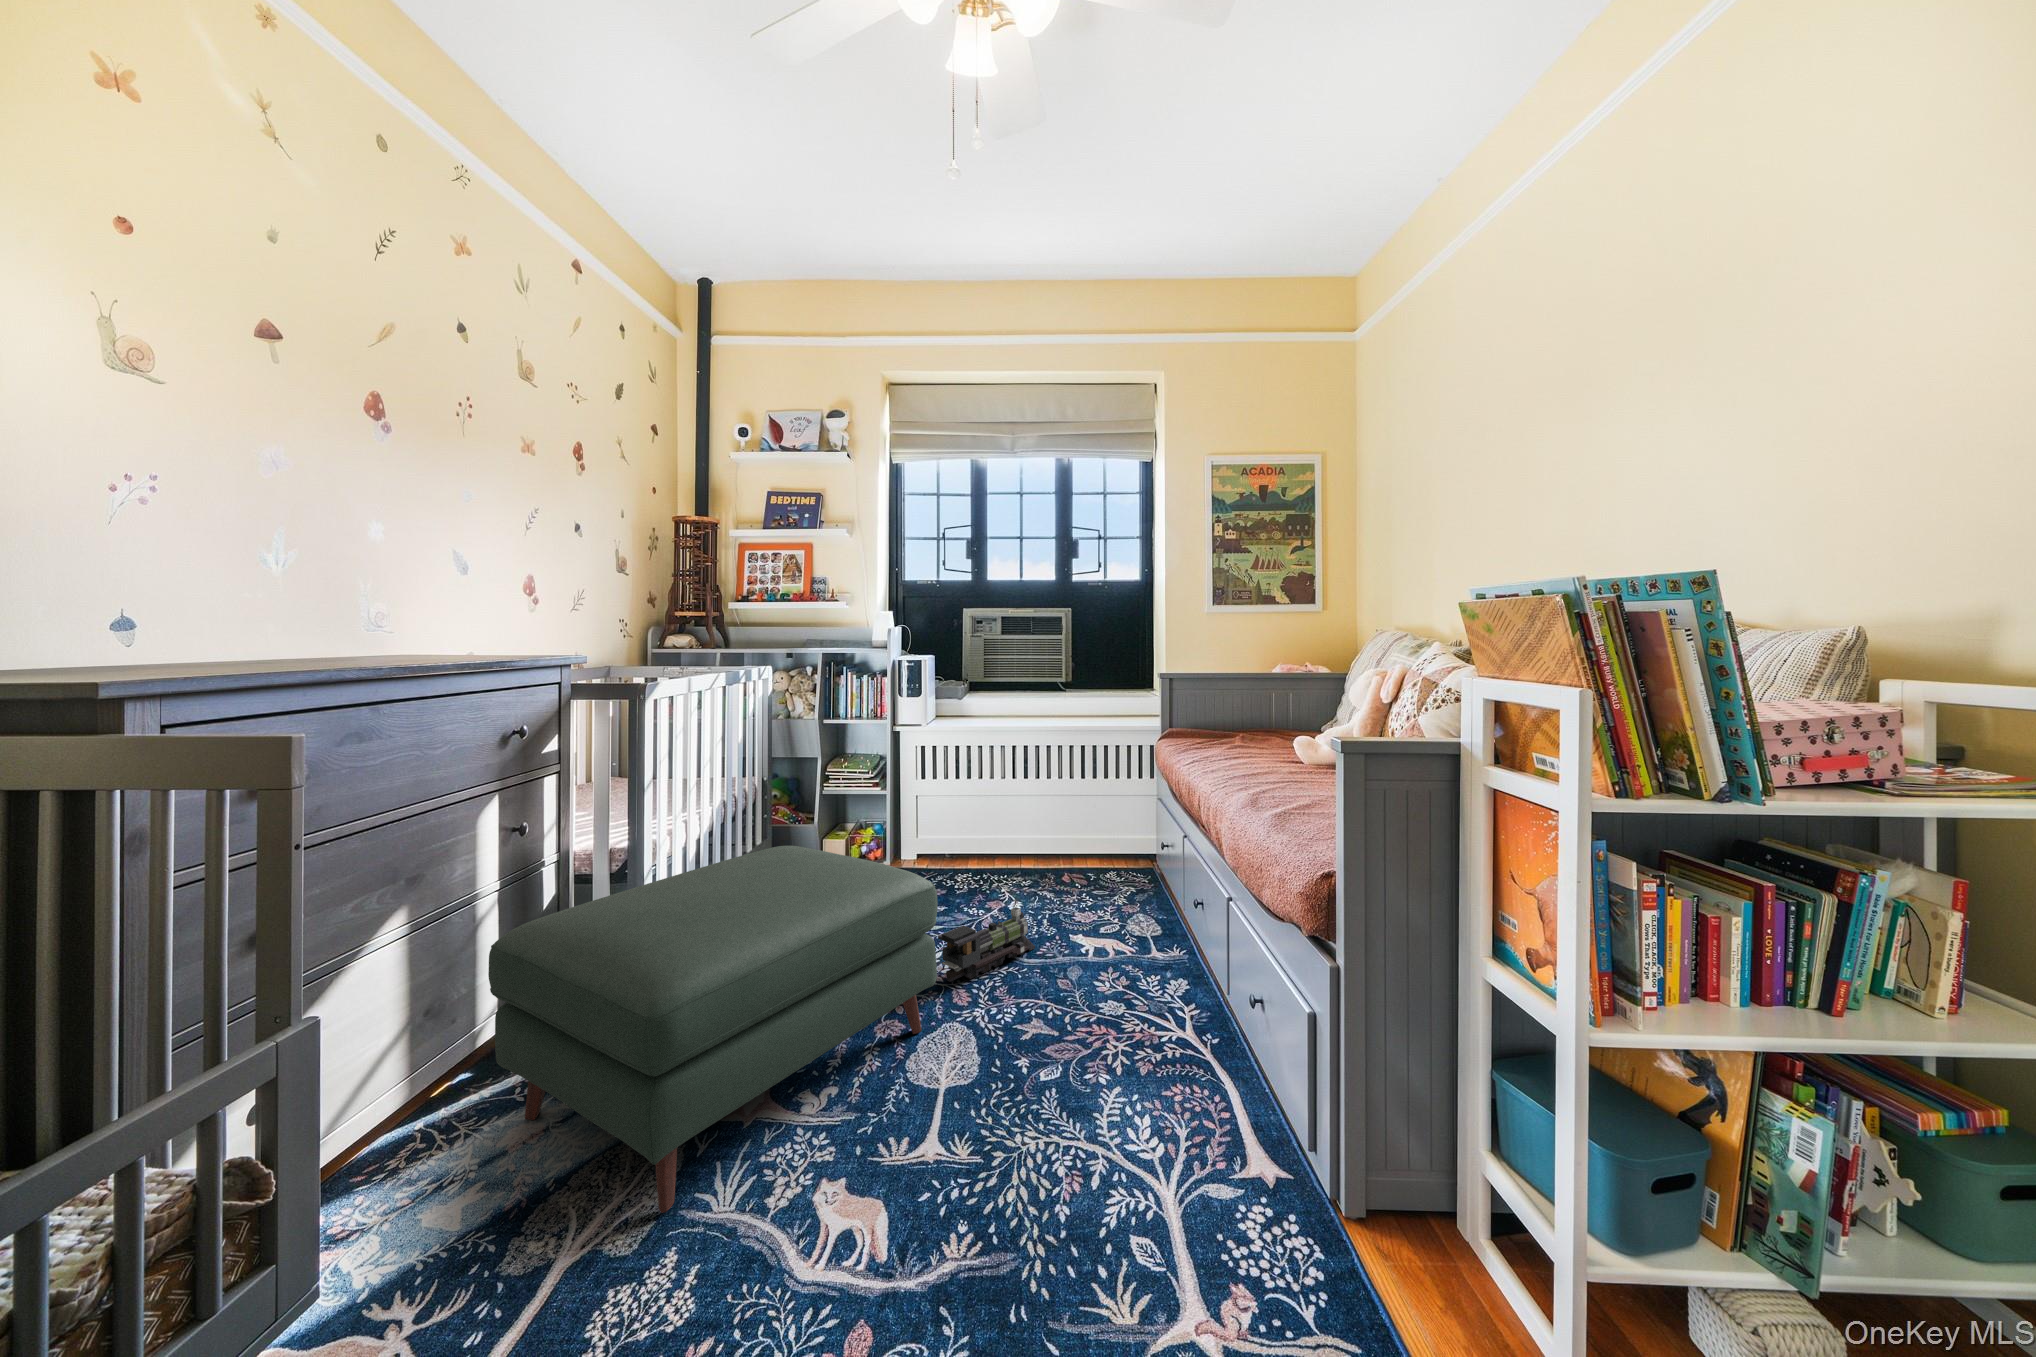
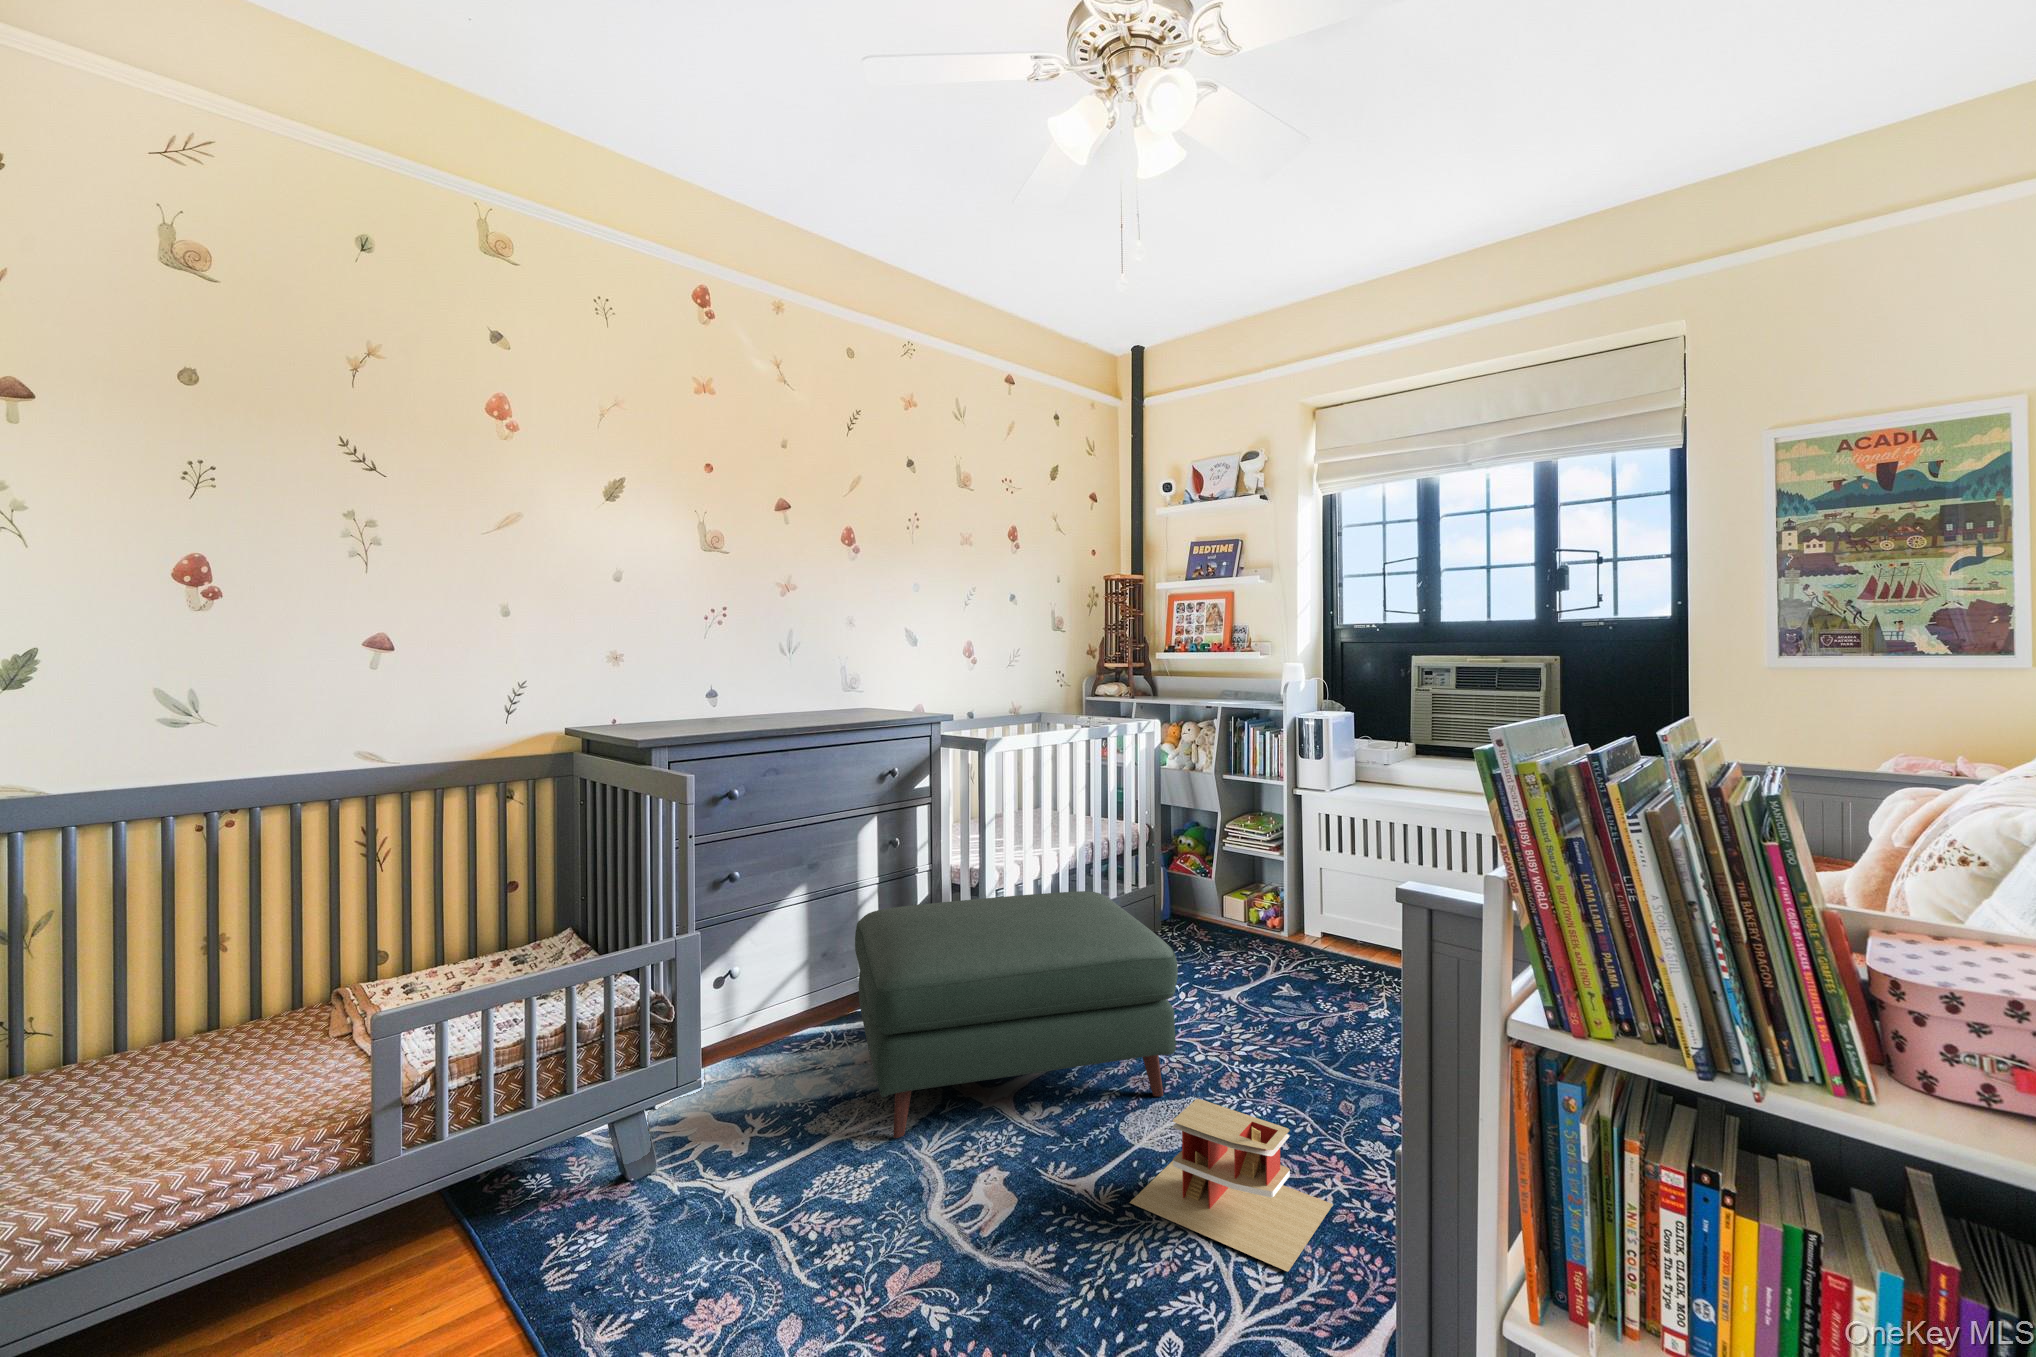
toy train: present [938,899,1035,982] -> none [1221,999,1351,1070]
toy house: none [984,1008,1158,1143] -> present [1130,1099,1333,1272]

